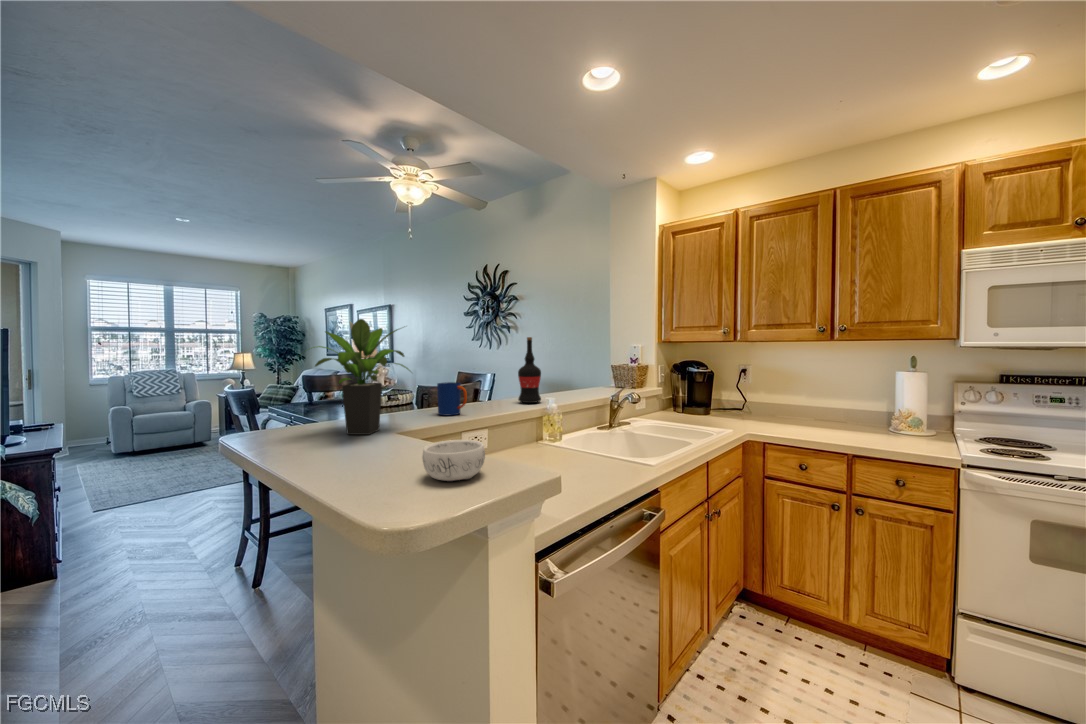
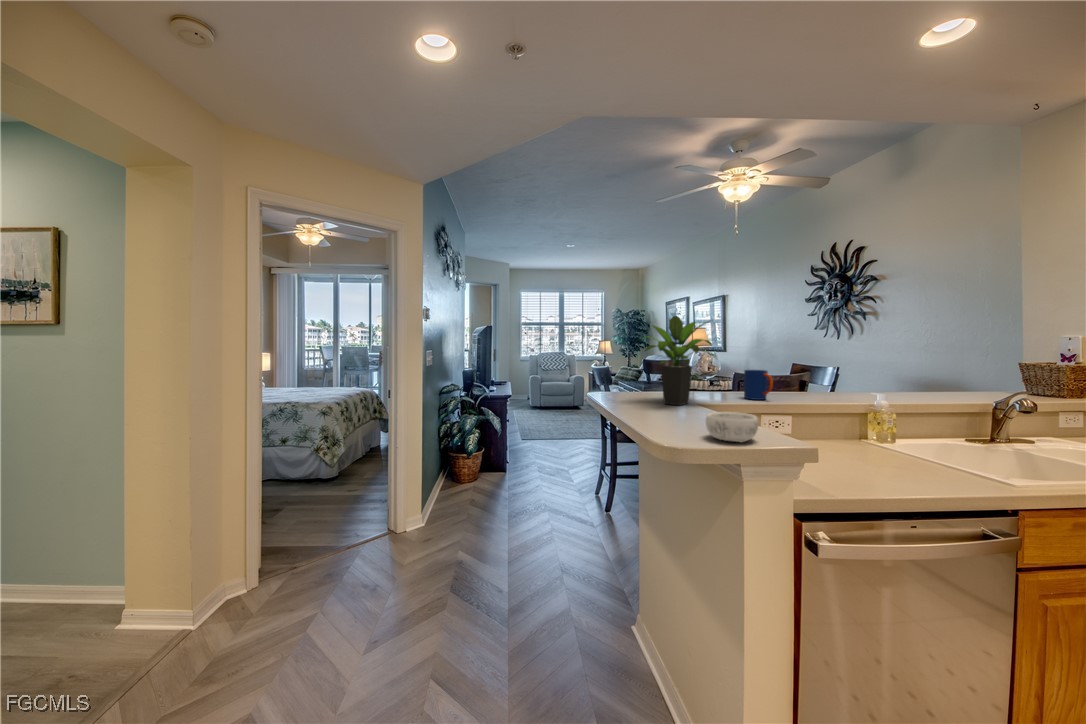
wine bottle: present [518,337,541,403] -> none [839,327,871,398]

